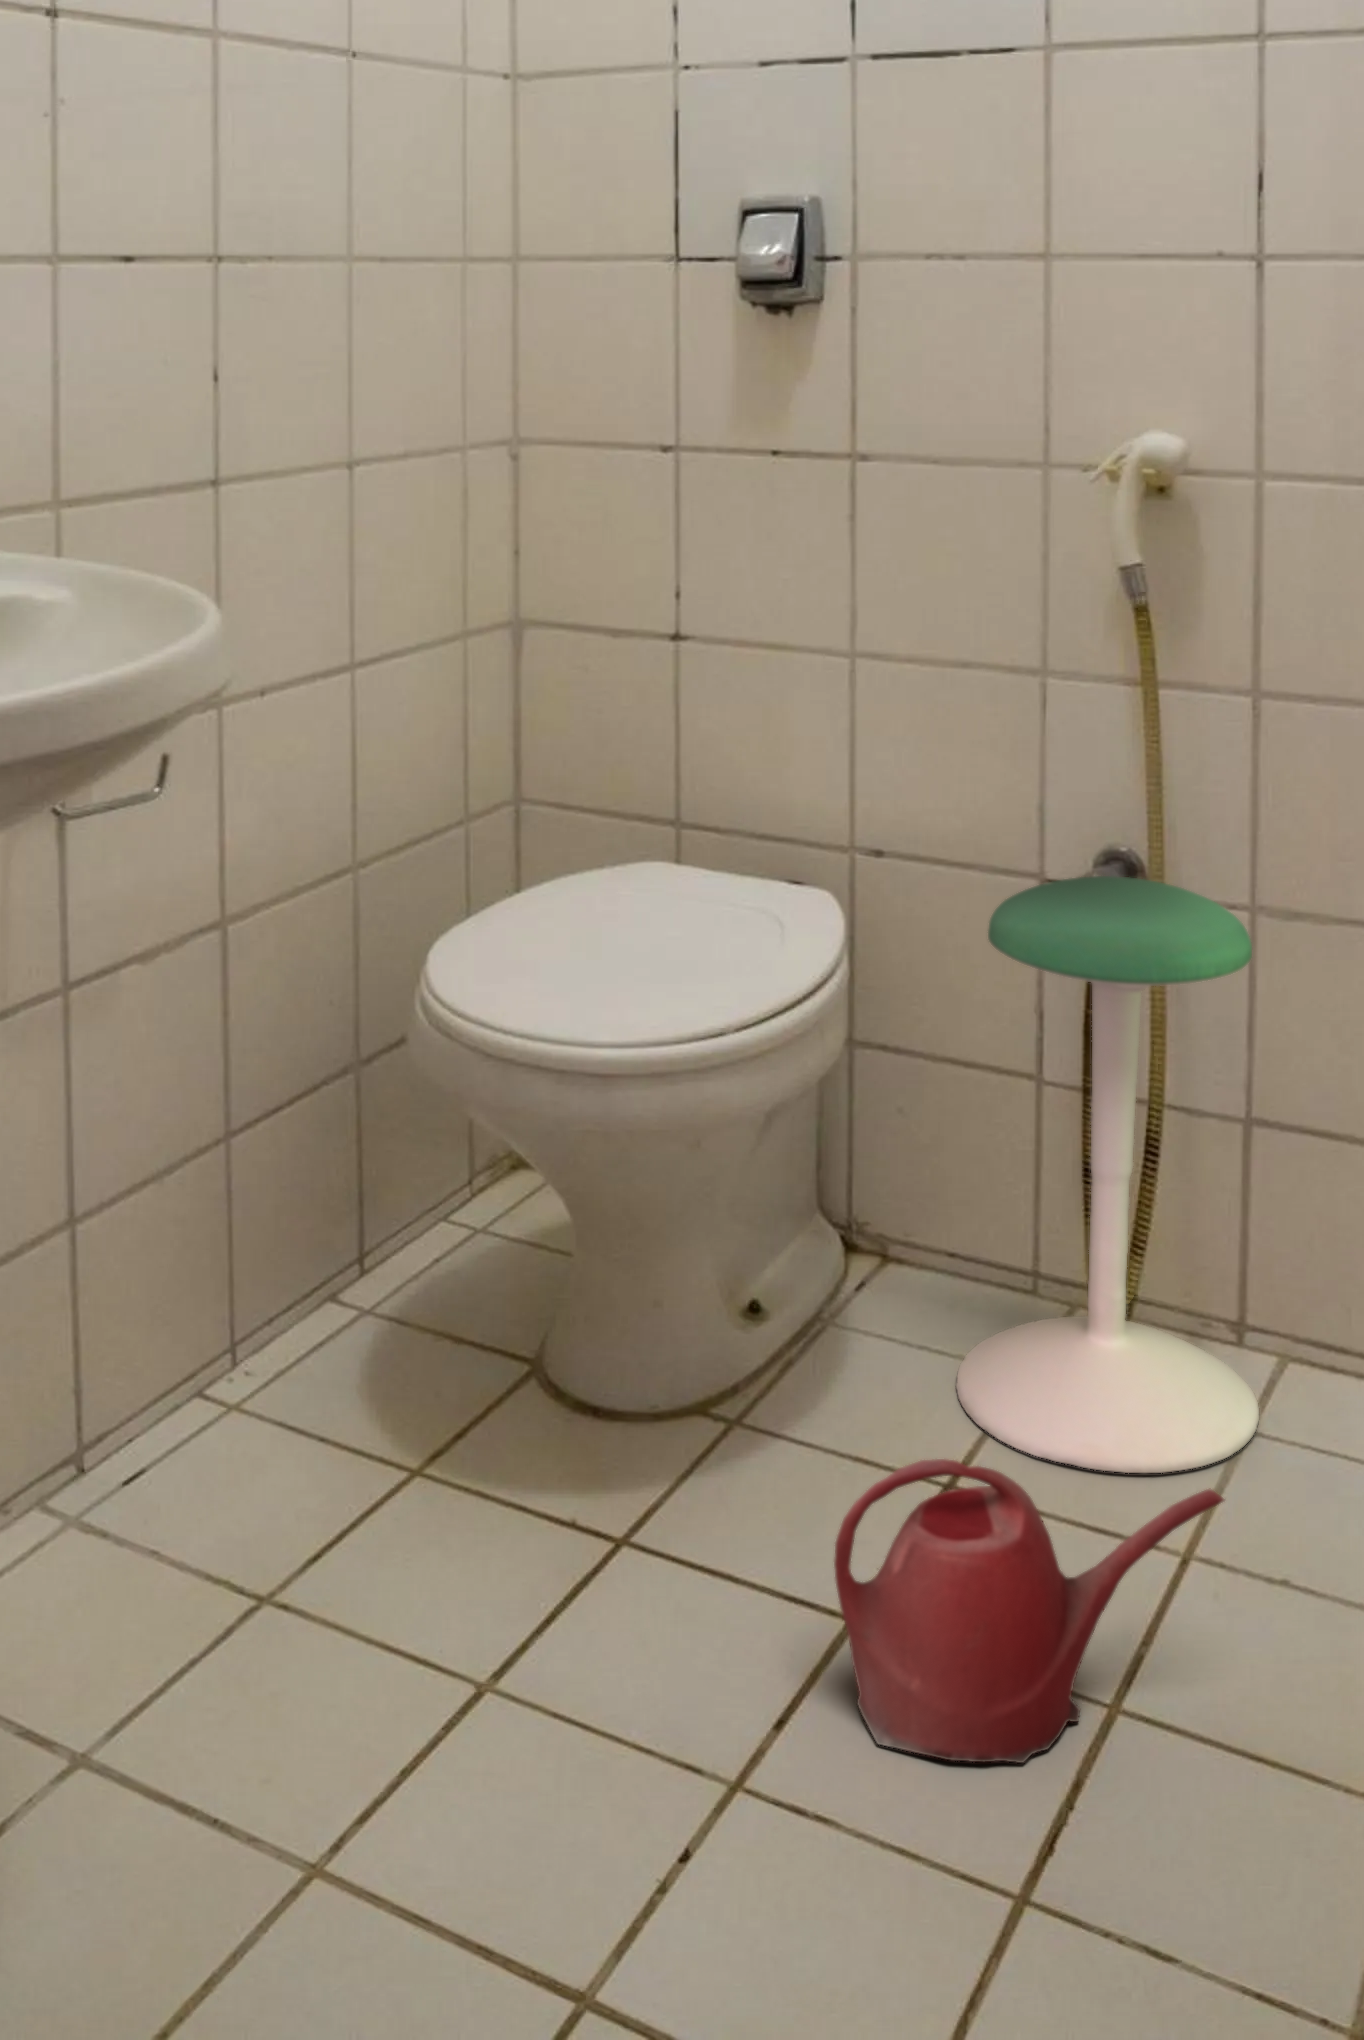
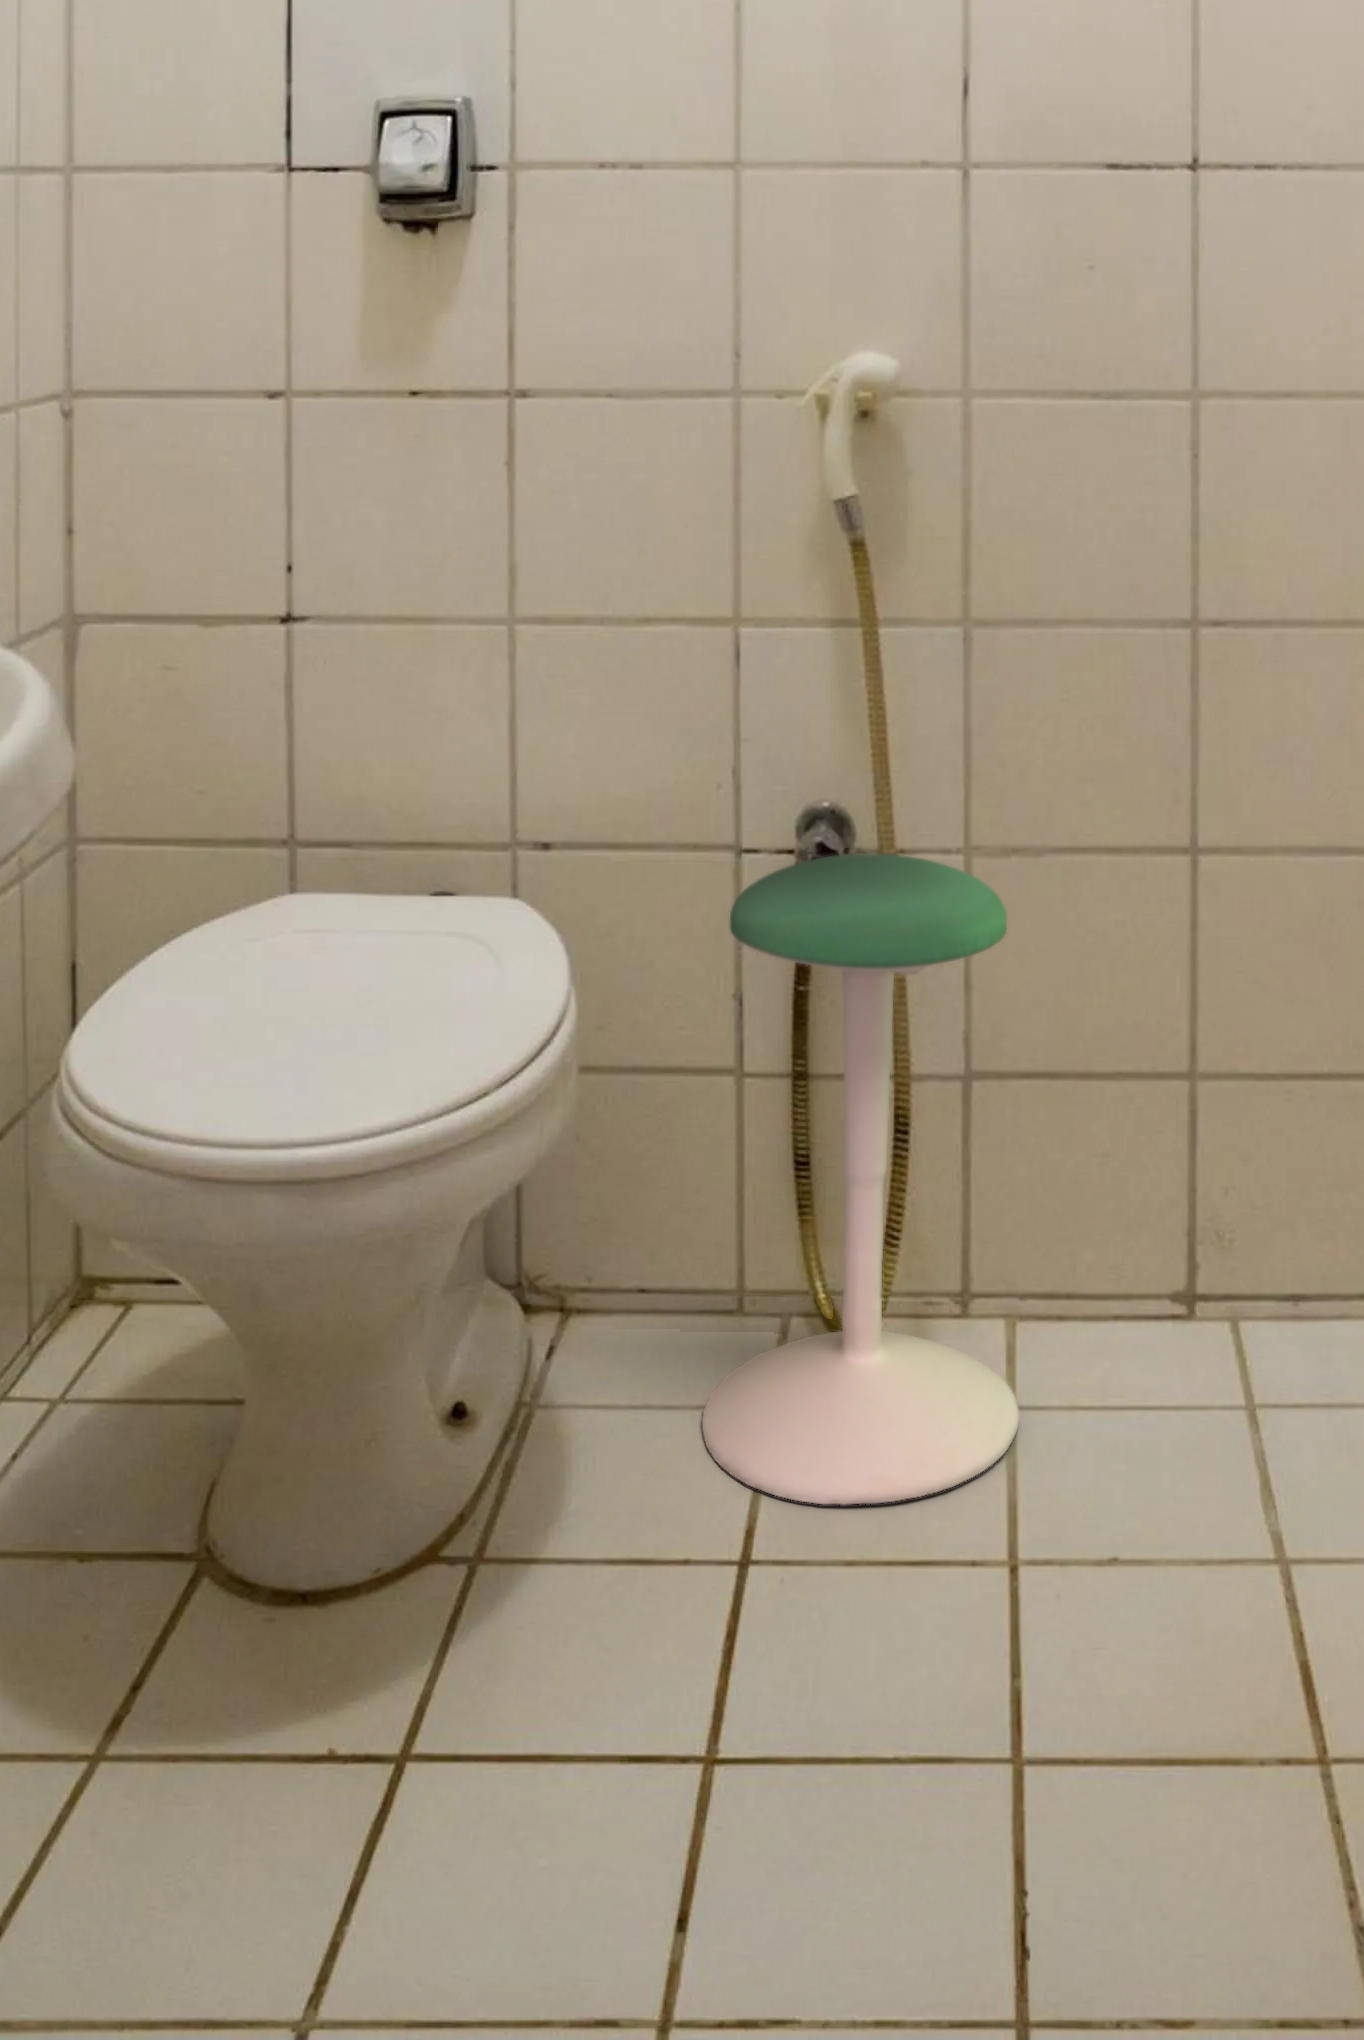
watering can: present [834,1459,1224,1763] -> none [739,1497,1124,1905]

